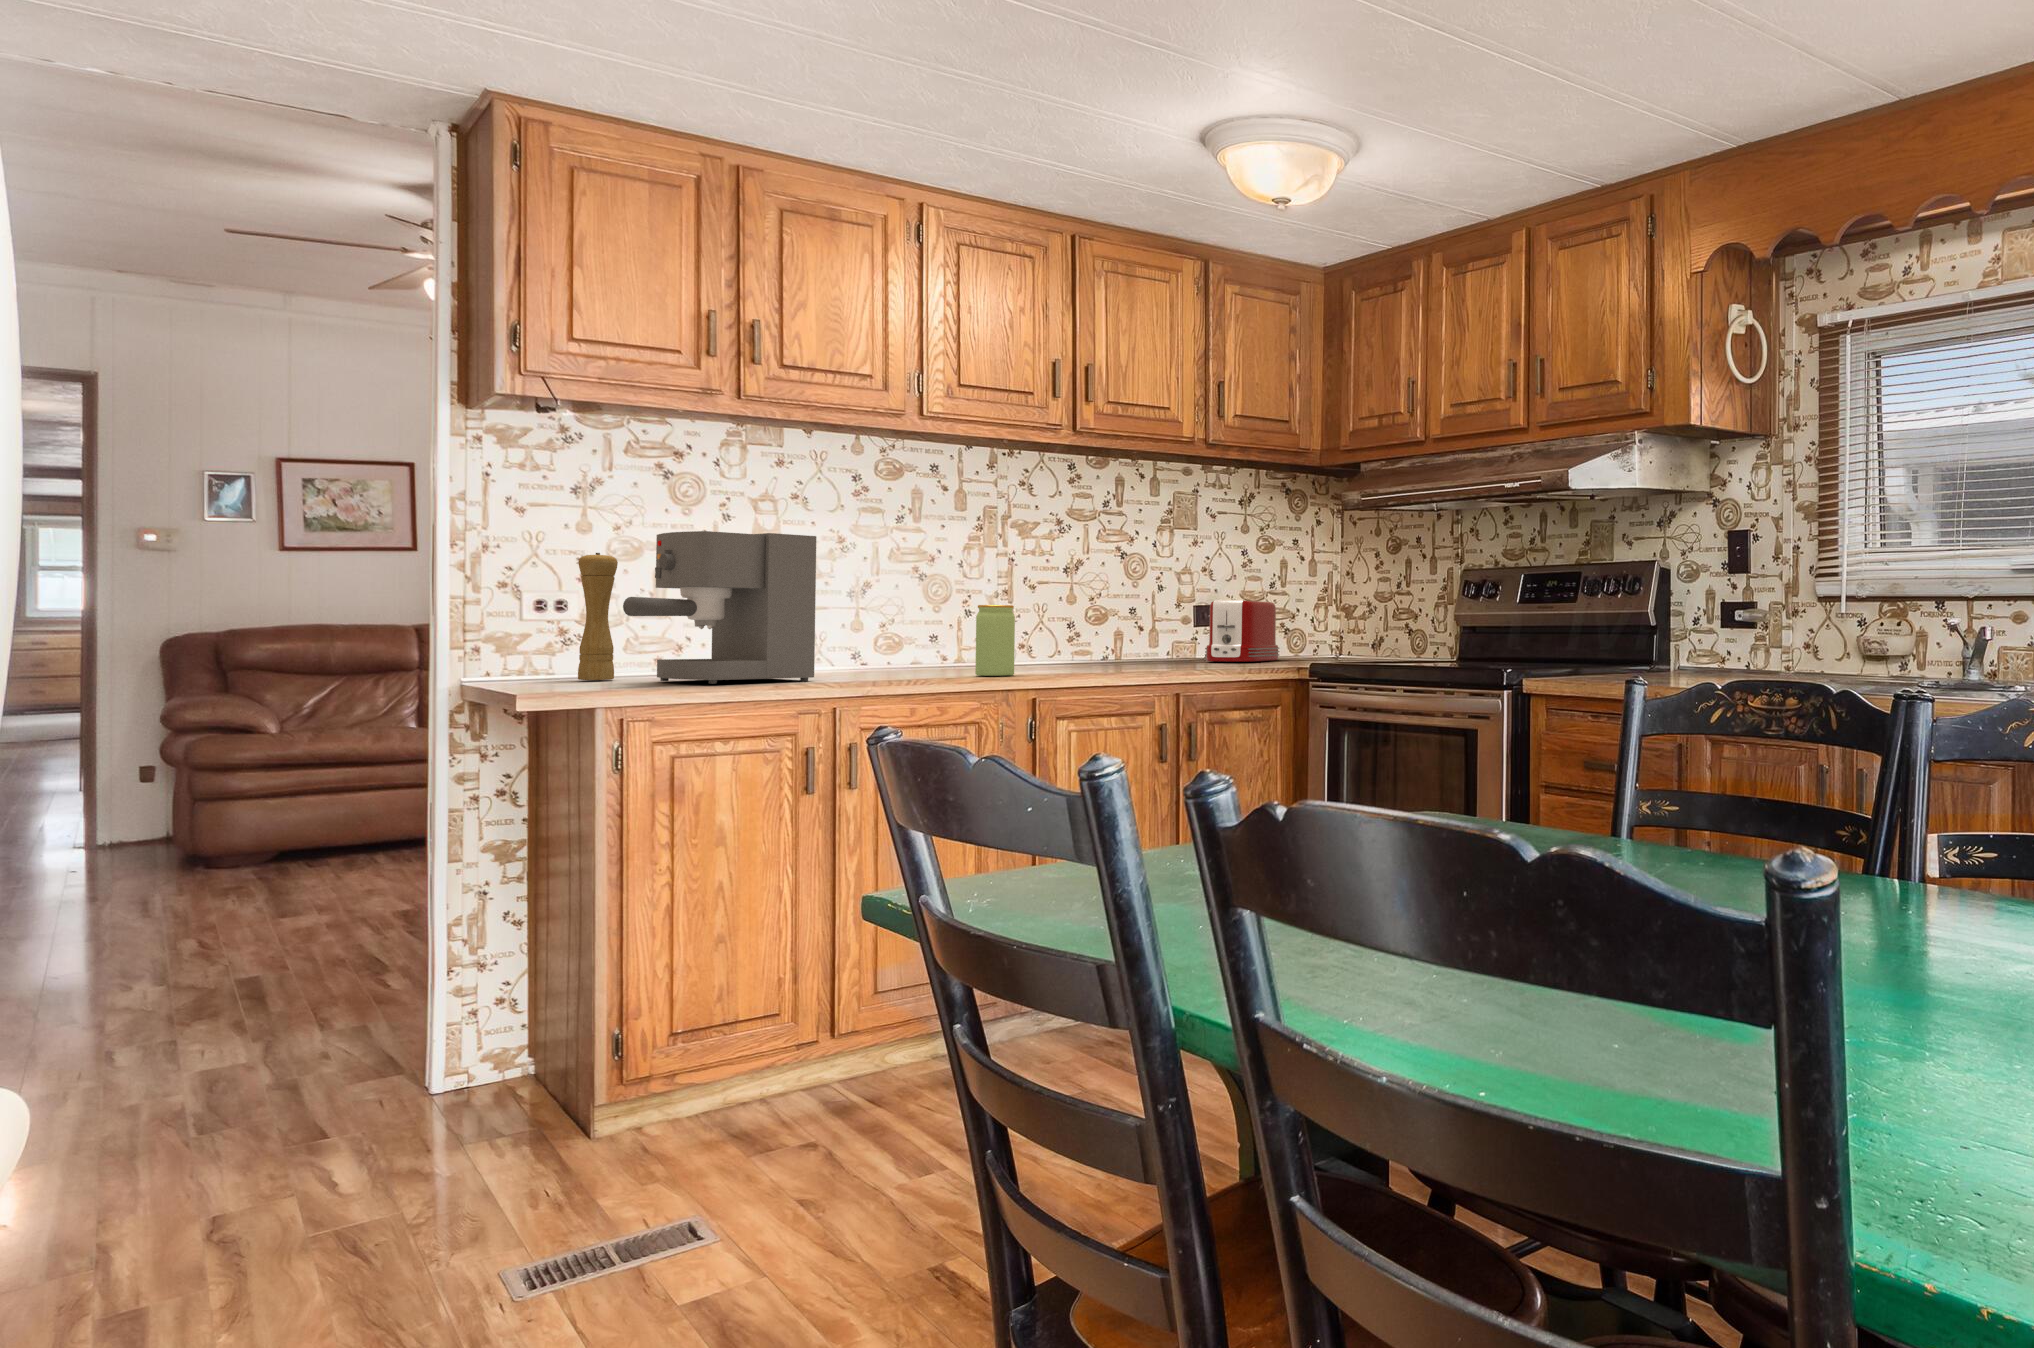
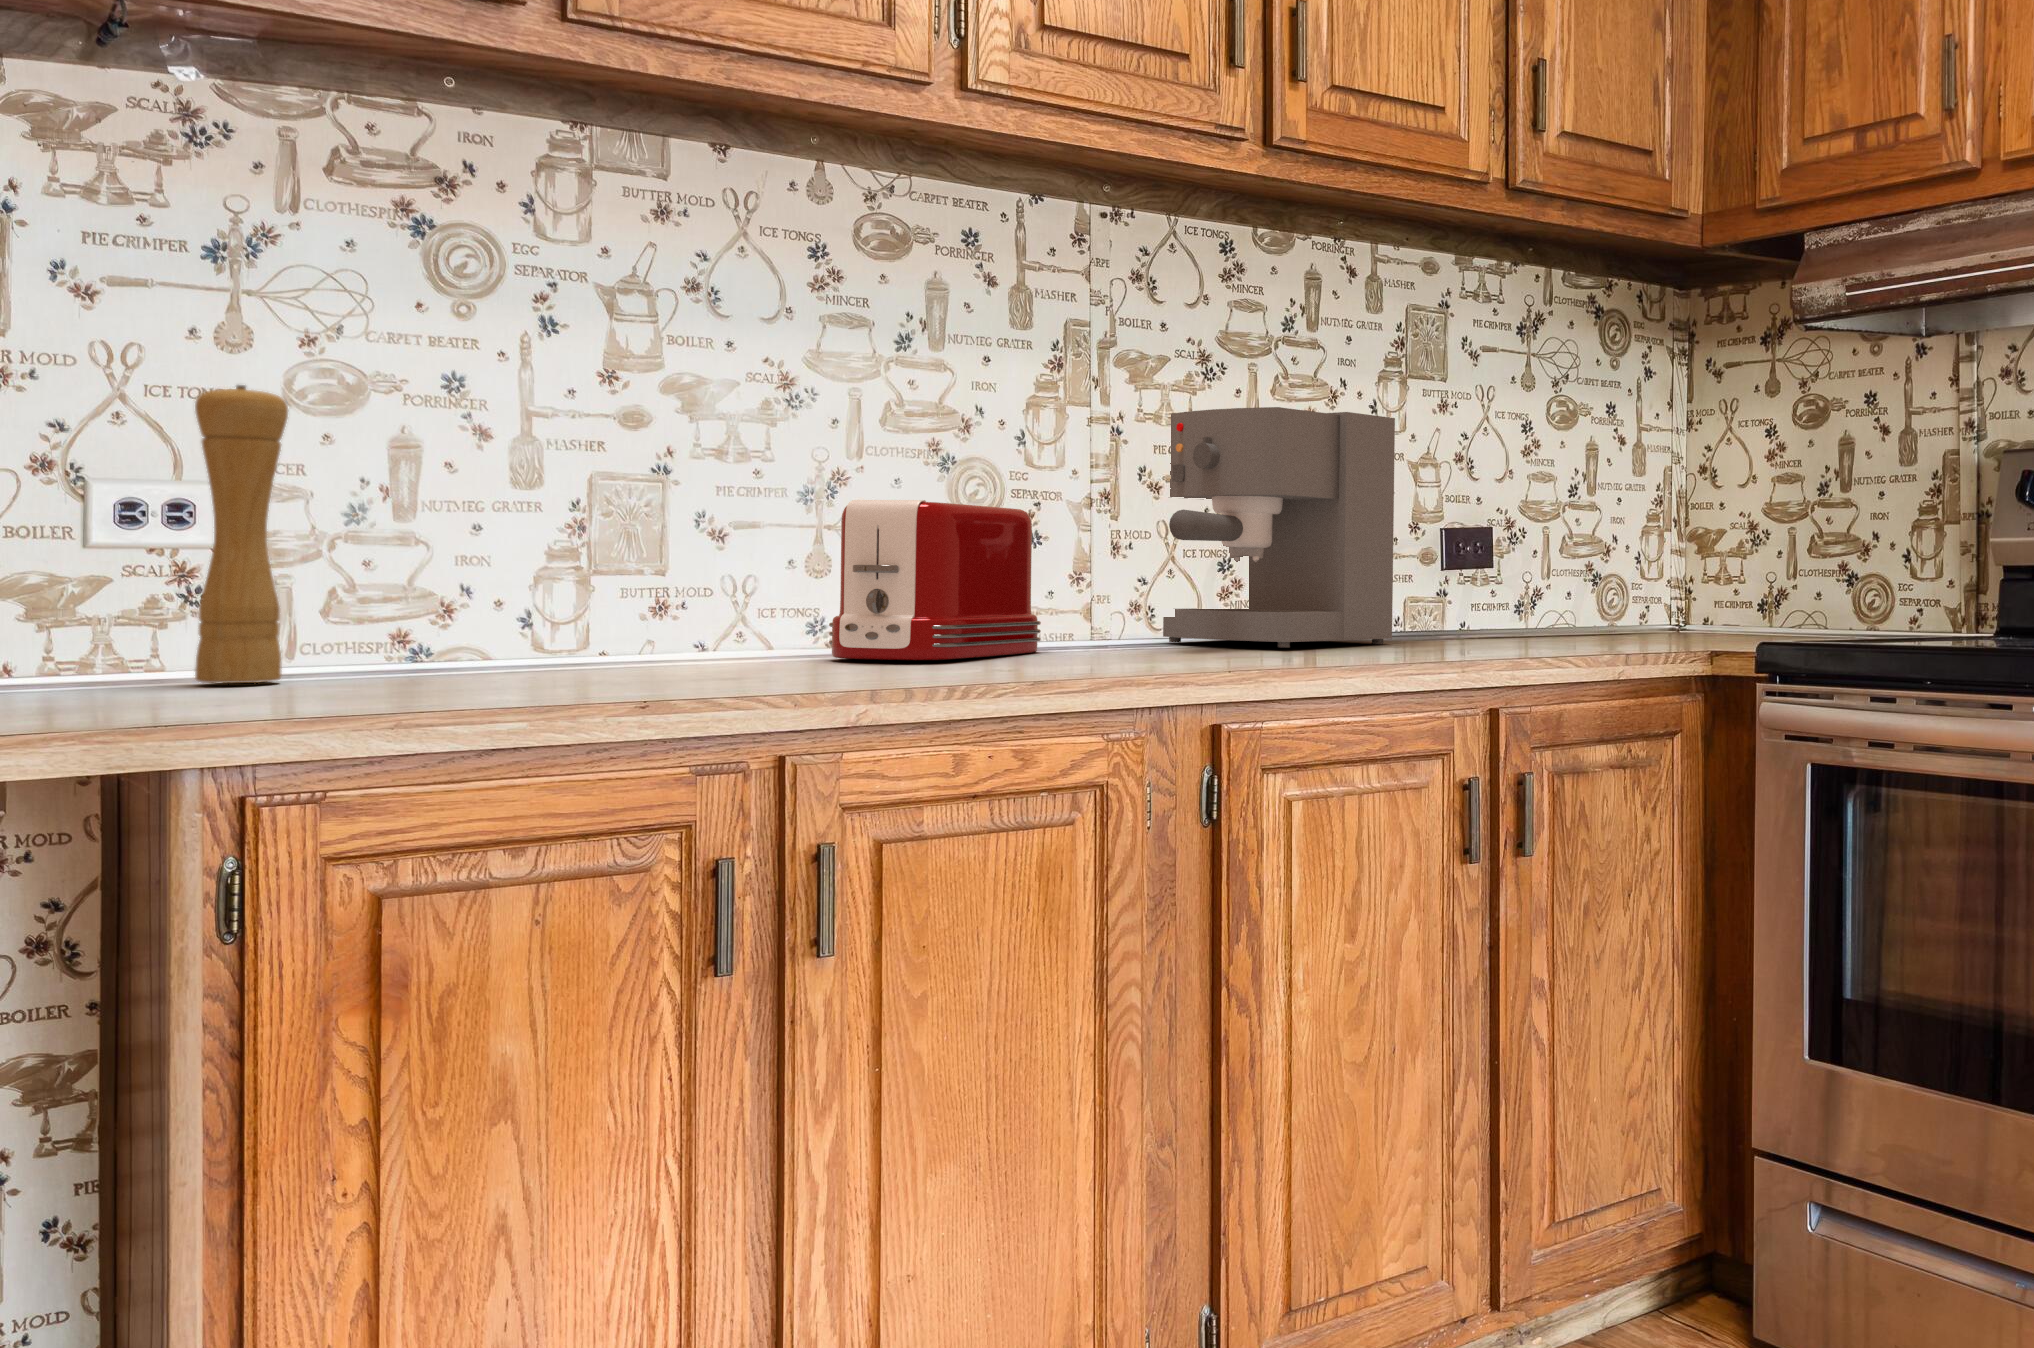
coffee maker: present [623,531,816,684] -> present [1163,407,1395,647]
toaster: present [1205,600,1280,662] -> present [829,500,1041,660]
jar: present [975,605,1015,676] -> none [1085,515,1169,675]

